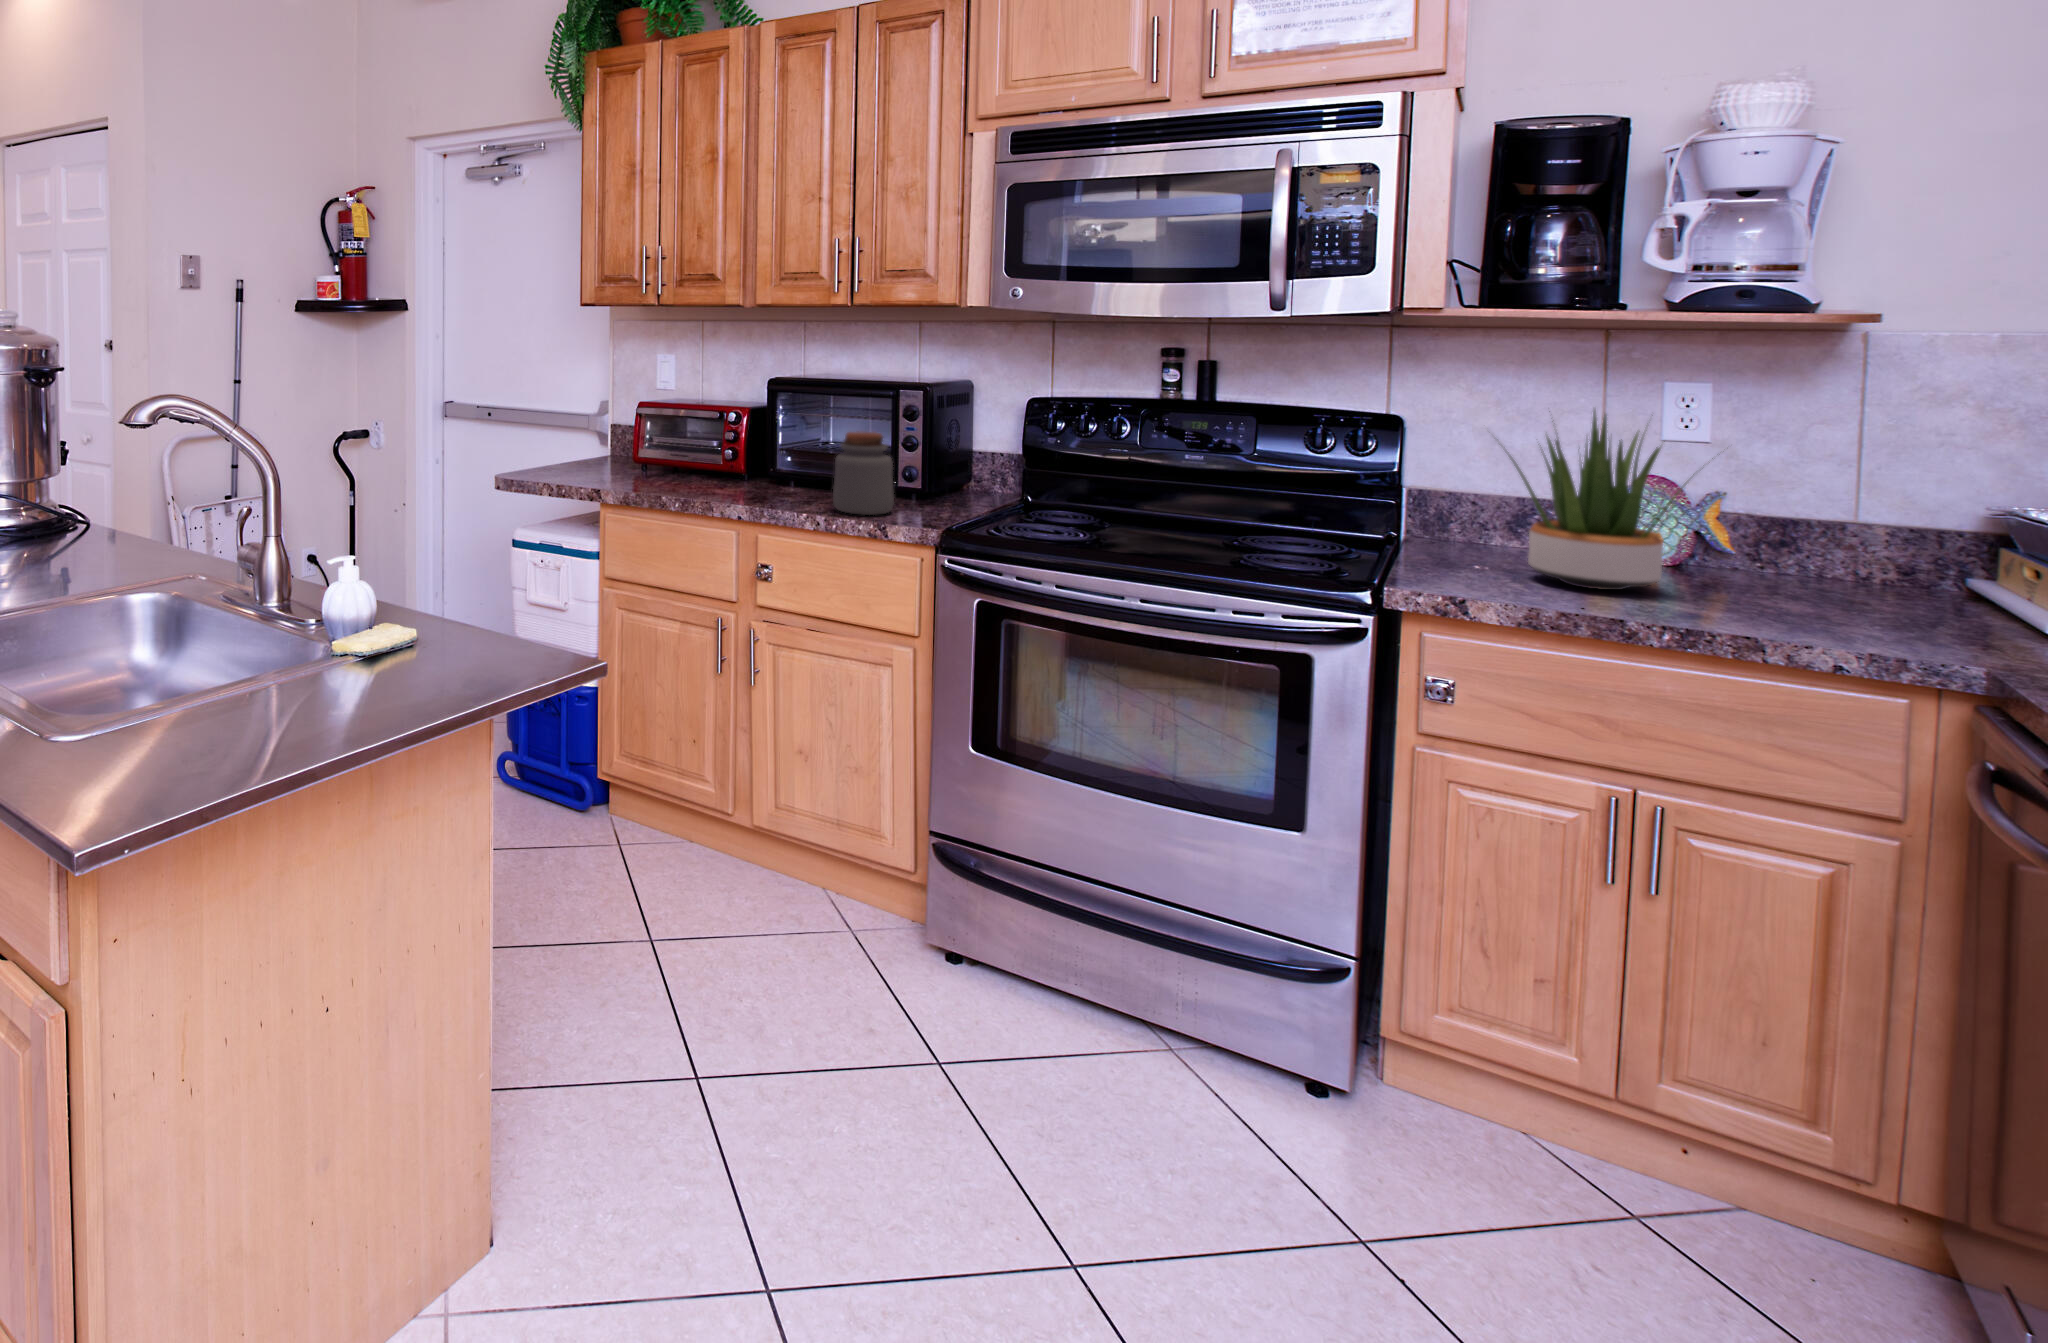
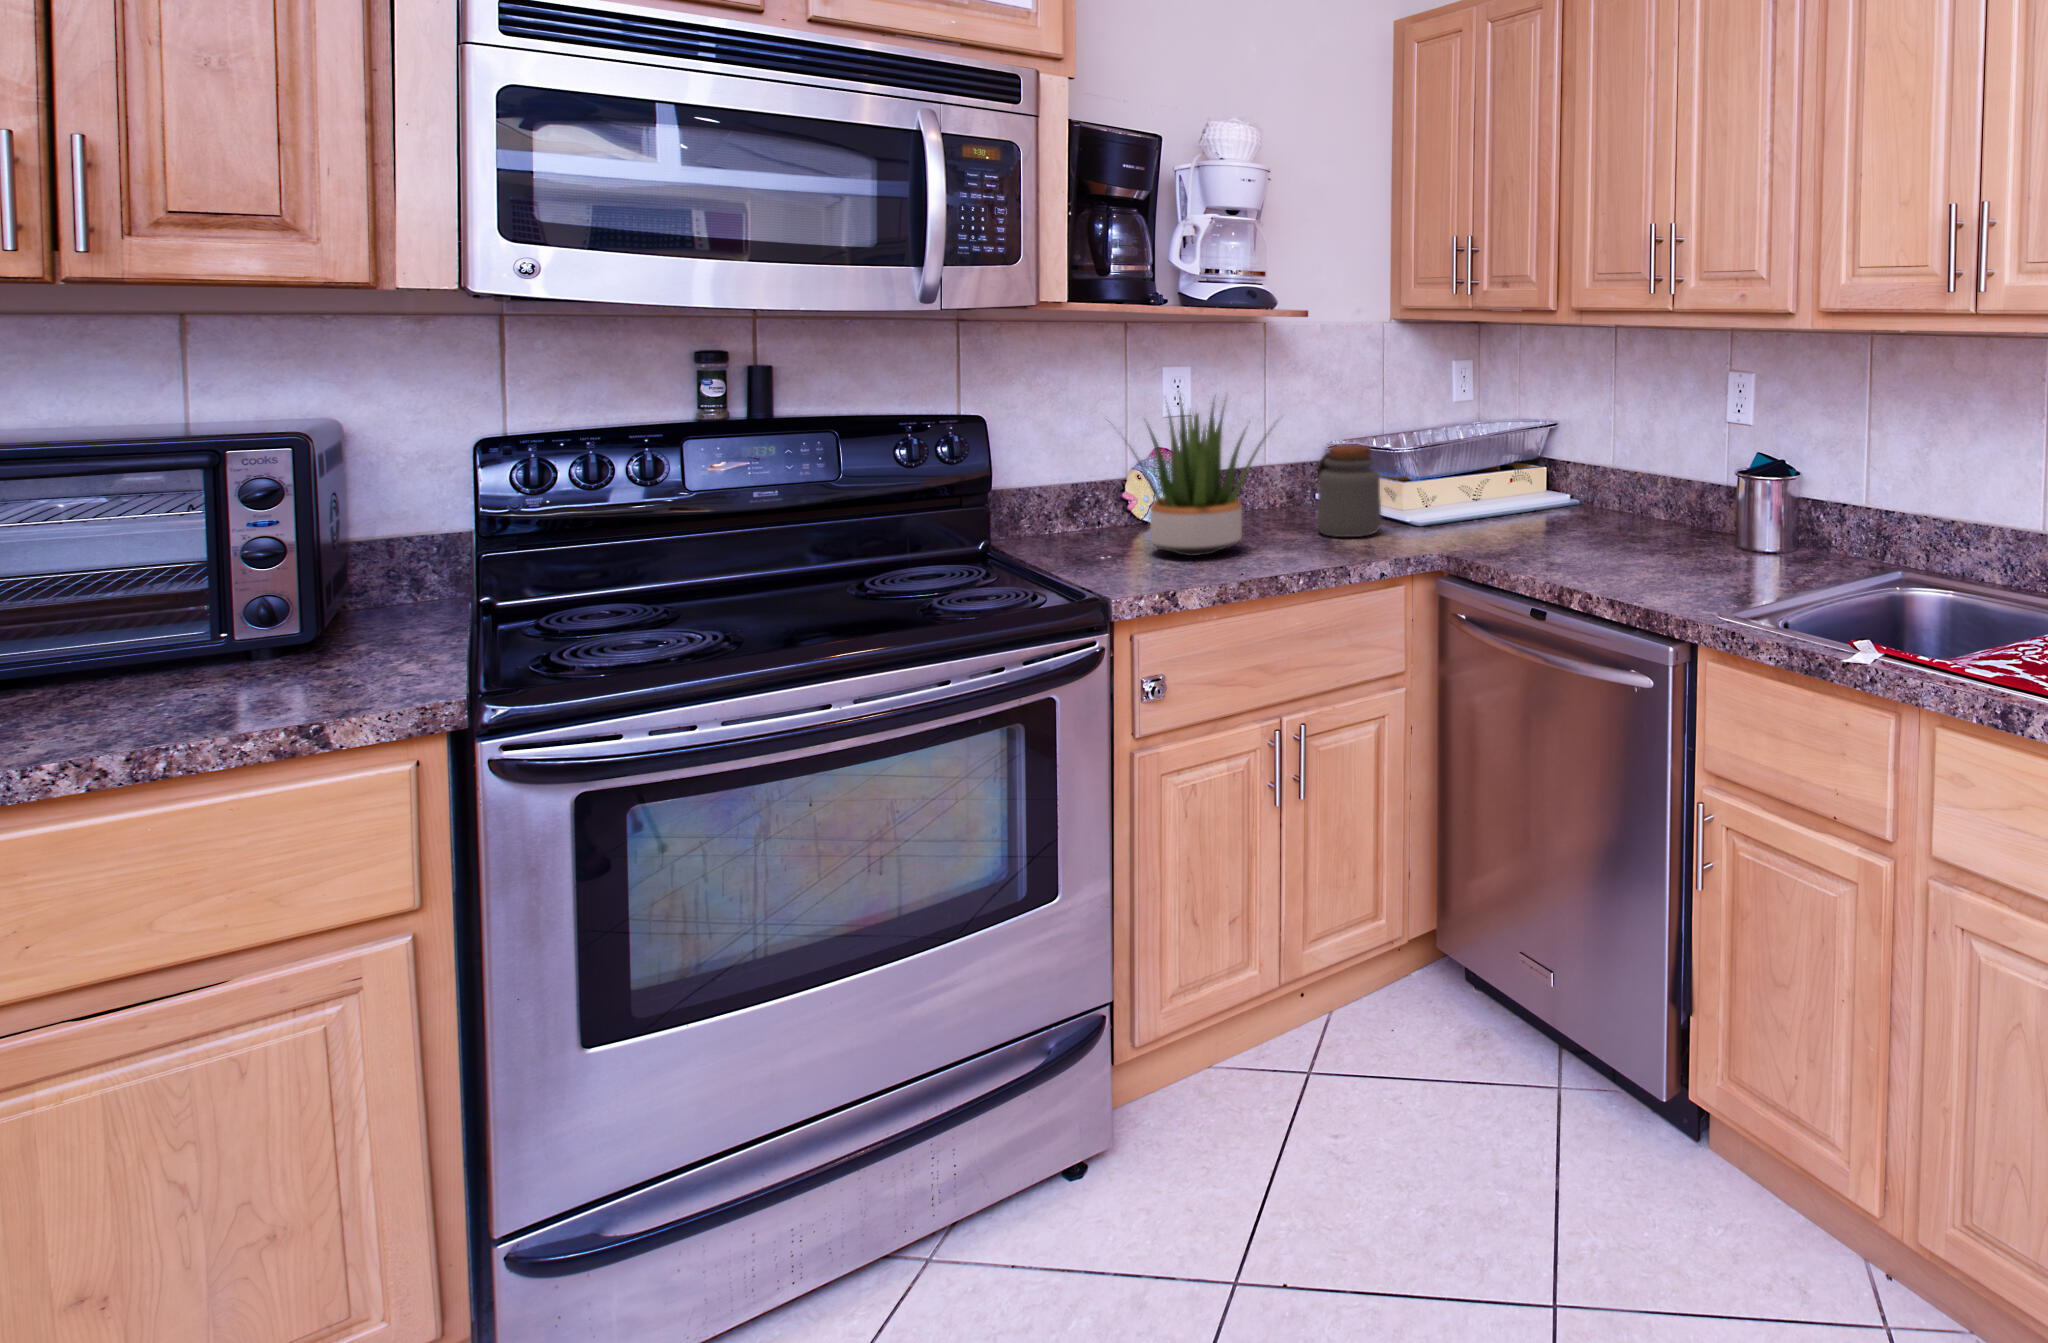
jar: present [833,432,894,515] -> present [1316,445,1382,537]

